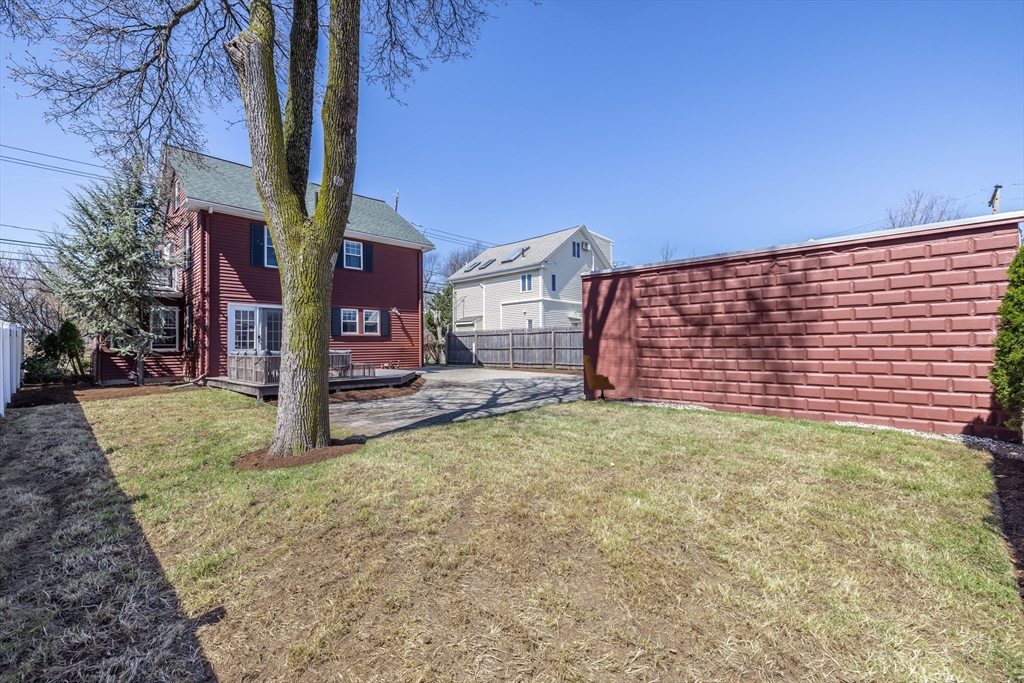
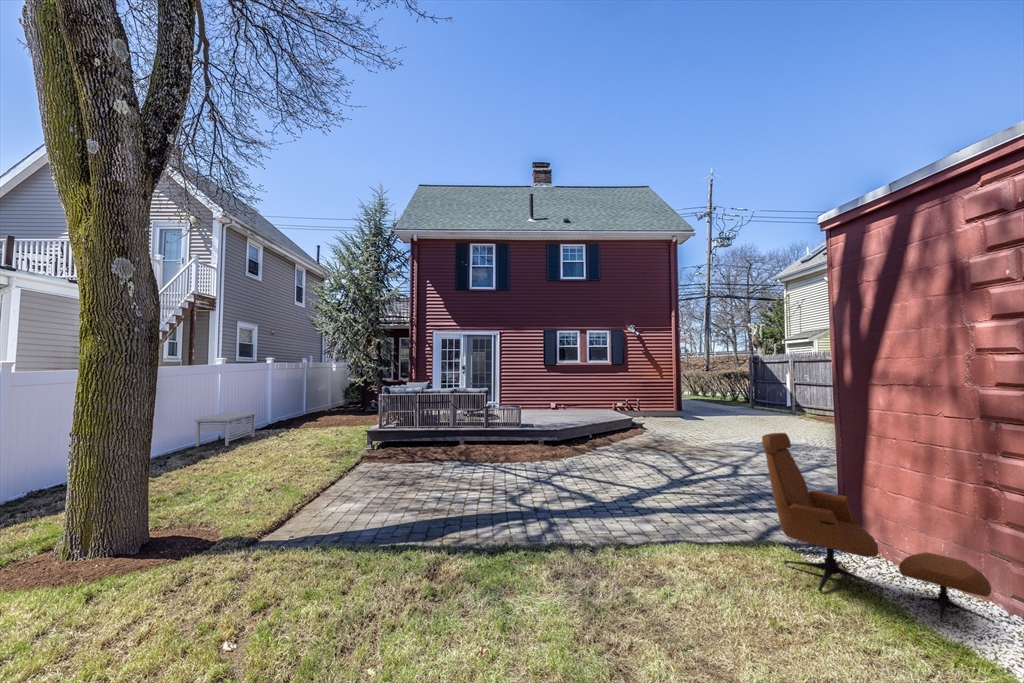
storage bench: none [32,382,91,422] -> present [193,412,256,446]

